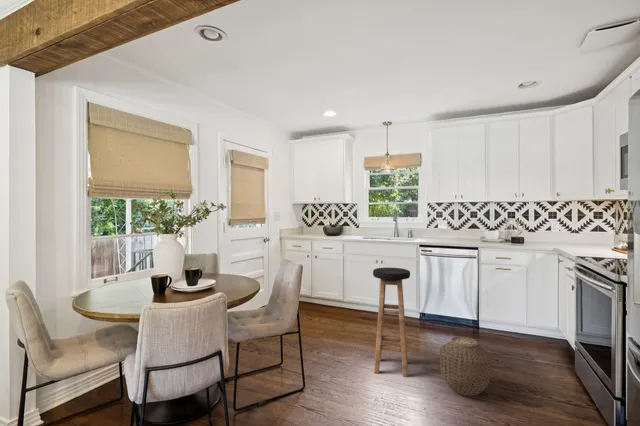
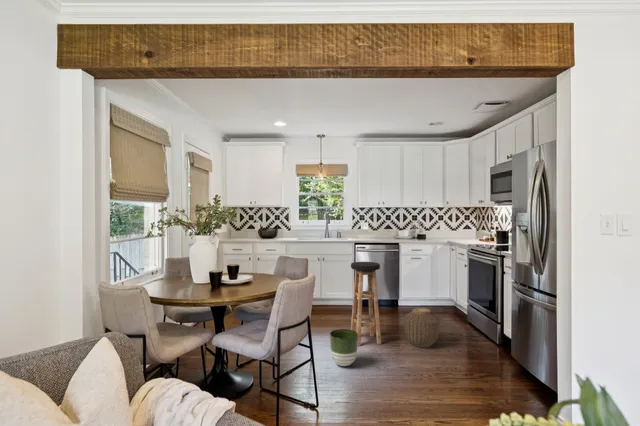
planter: none [318,349,353,398] -> present [330,329,358,366]

